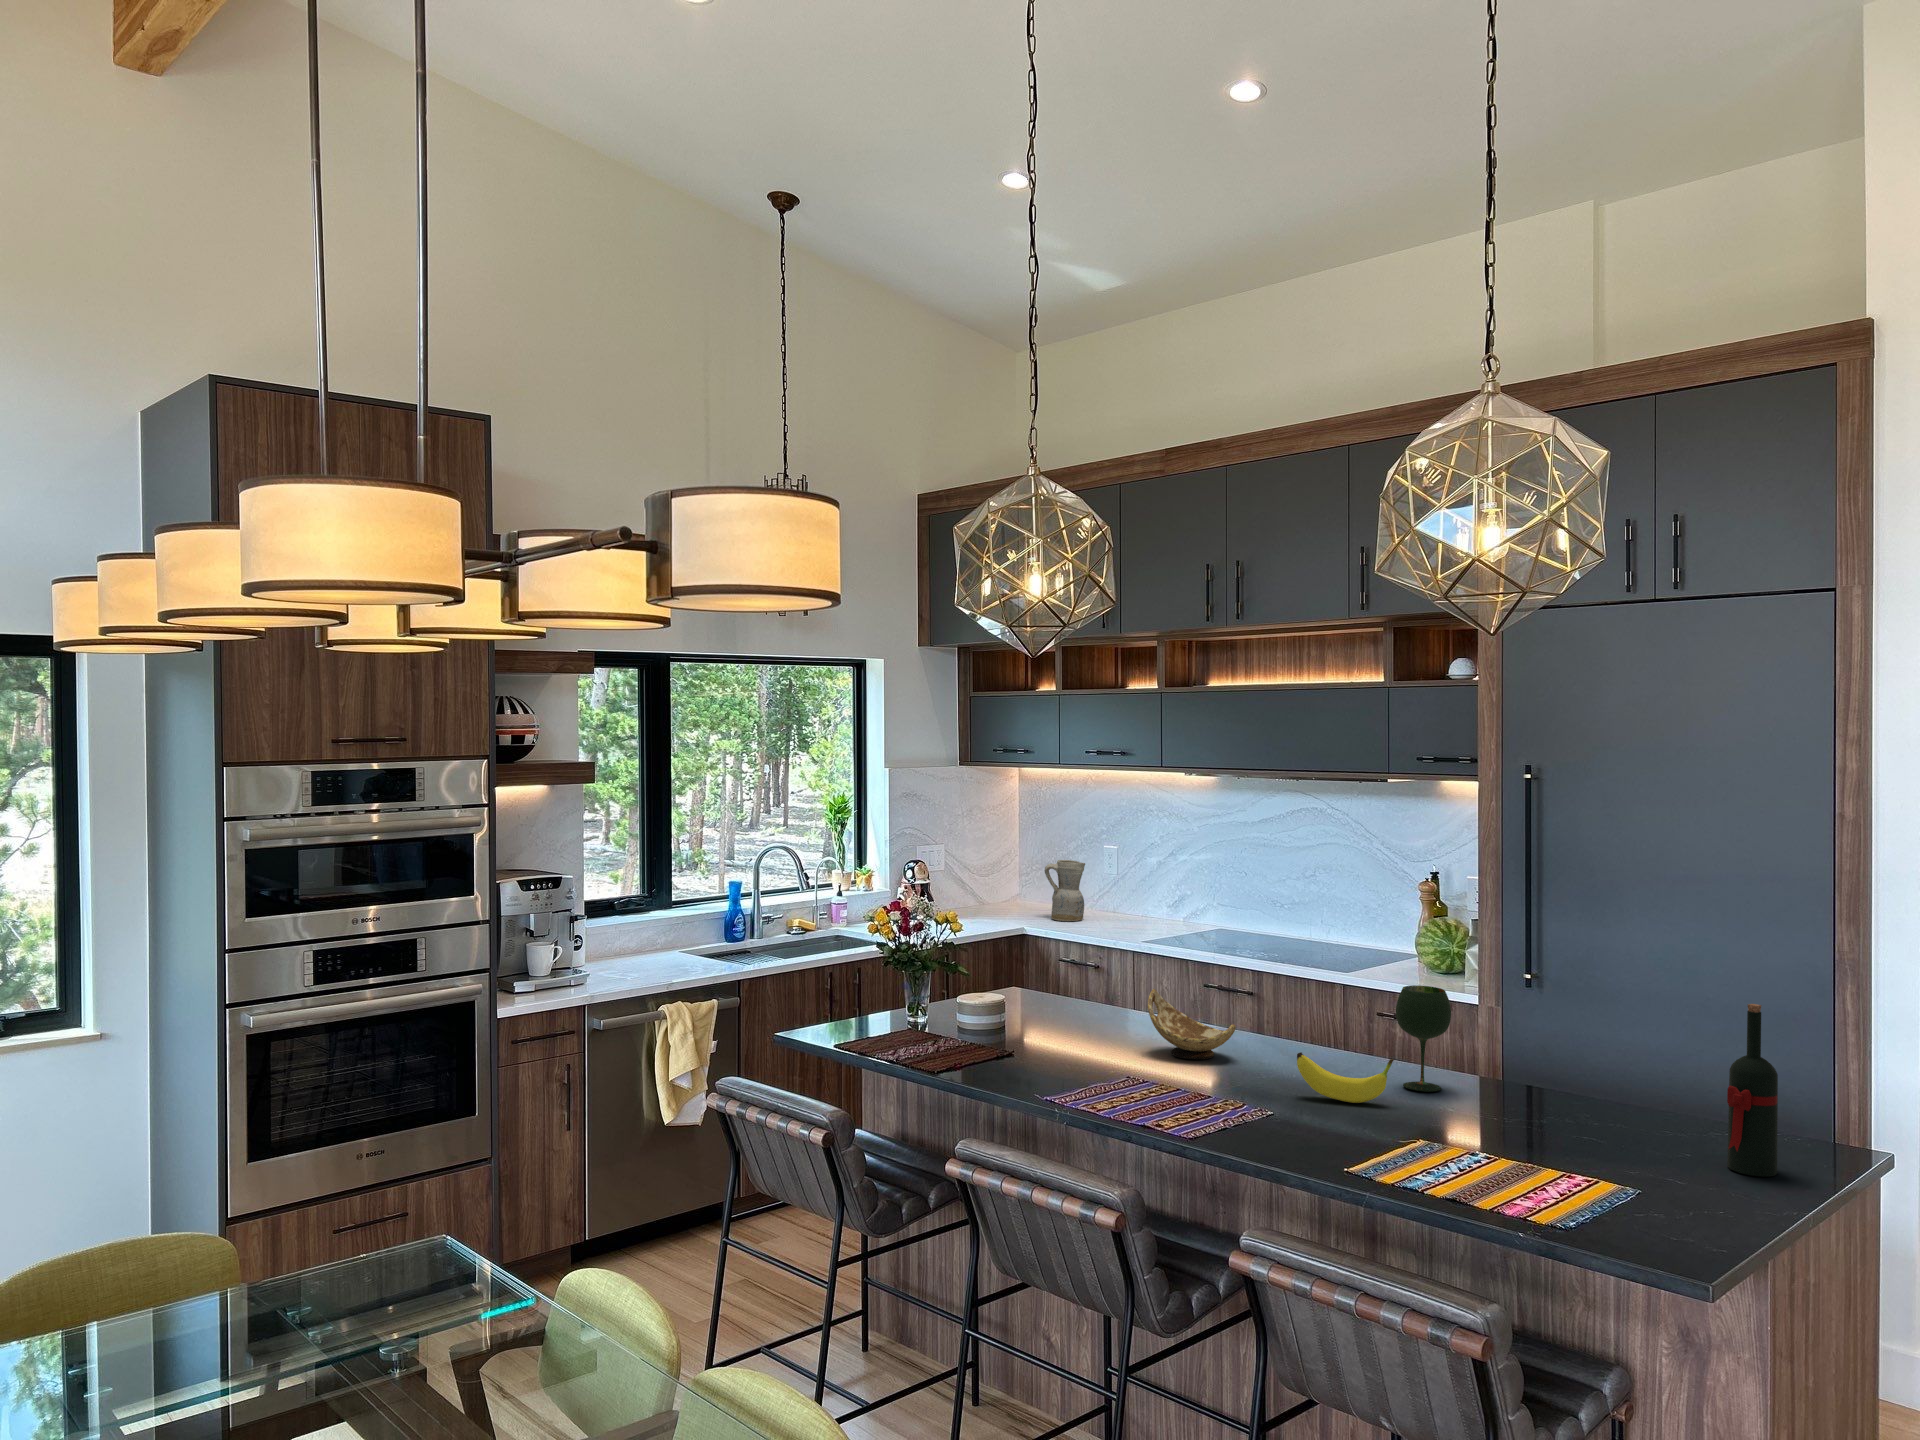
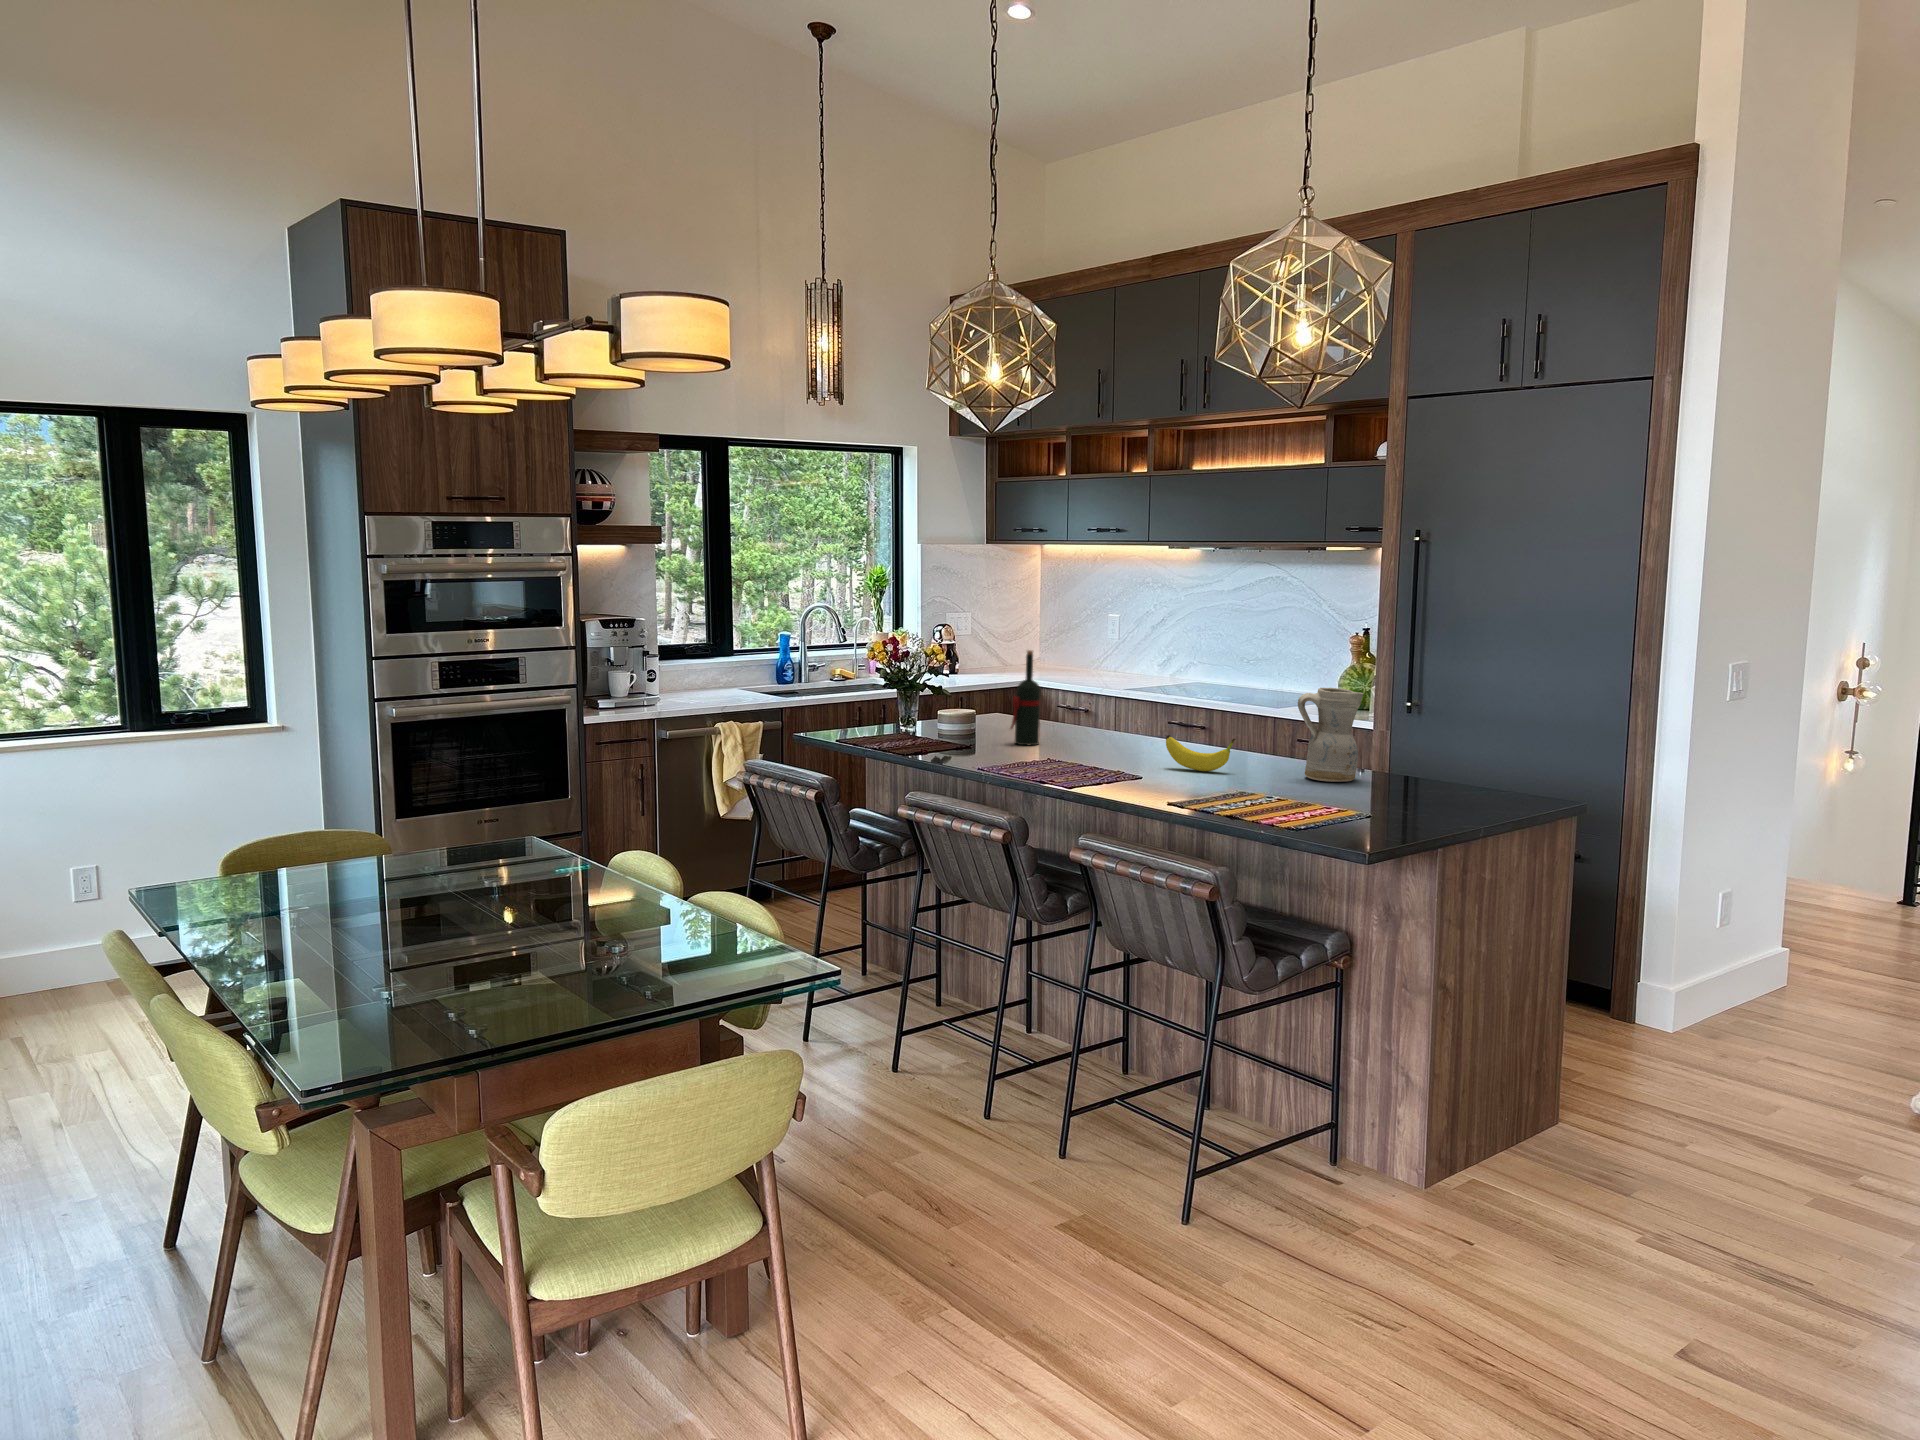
ceramic pitcher: present [1044,860,1085,921] -> present [1298,688,1363,782]
wine glass: present [1396,986,1451,1092] -> none [1248,689,1290,767]
decorative bowl: present [1148,989,1236,1060] -> none [1071,697,1136,749]
wine bottle: present [1727,1004,1778,1177] -> present [1011,650,1041,745]

